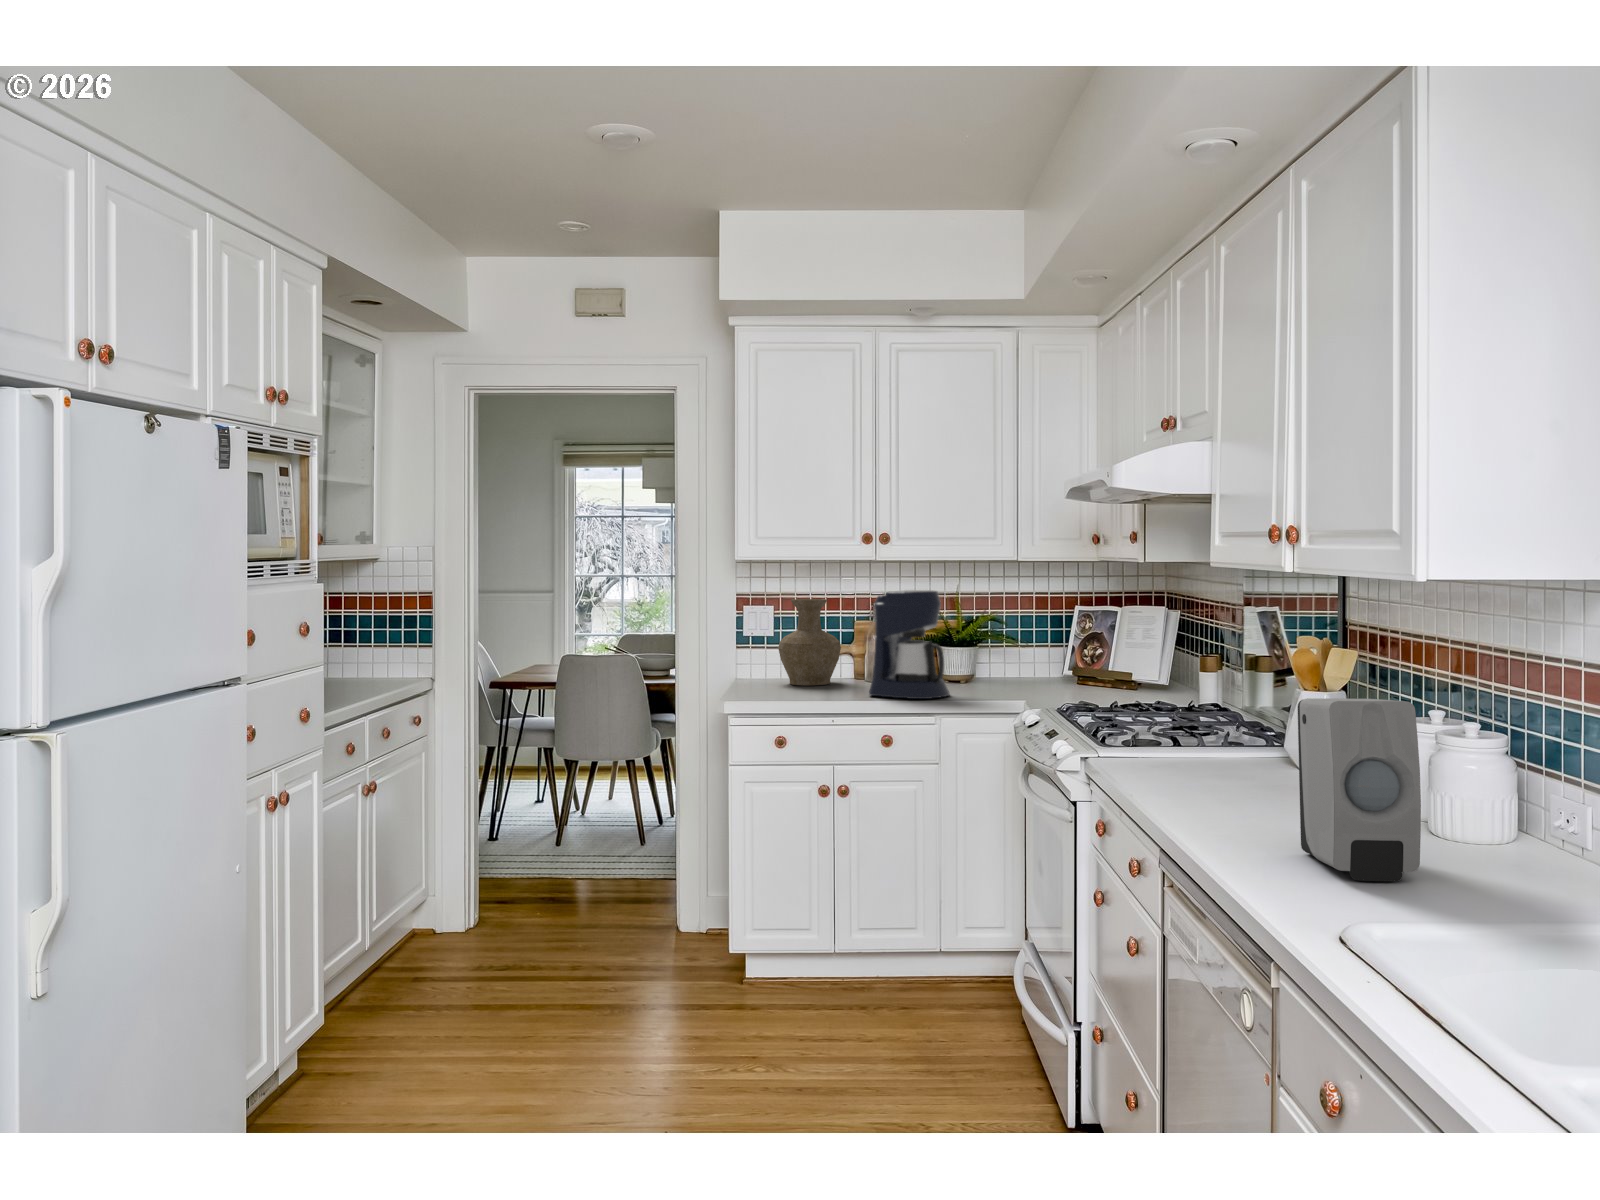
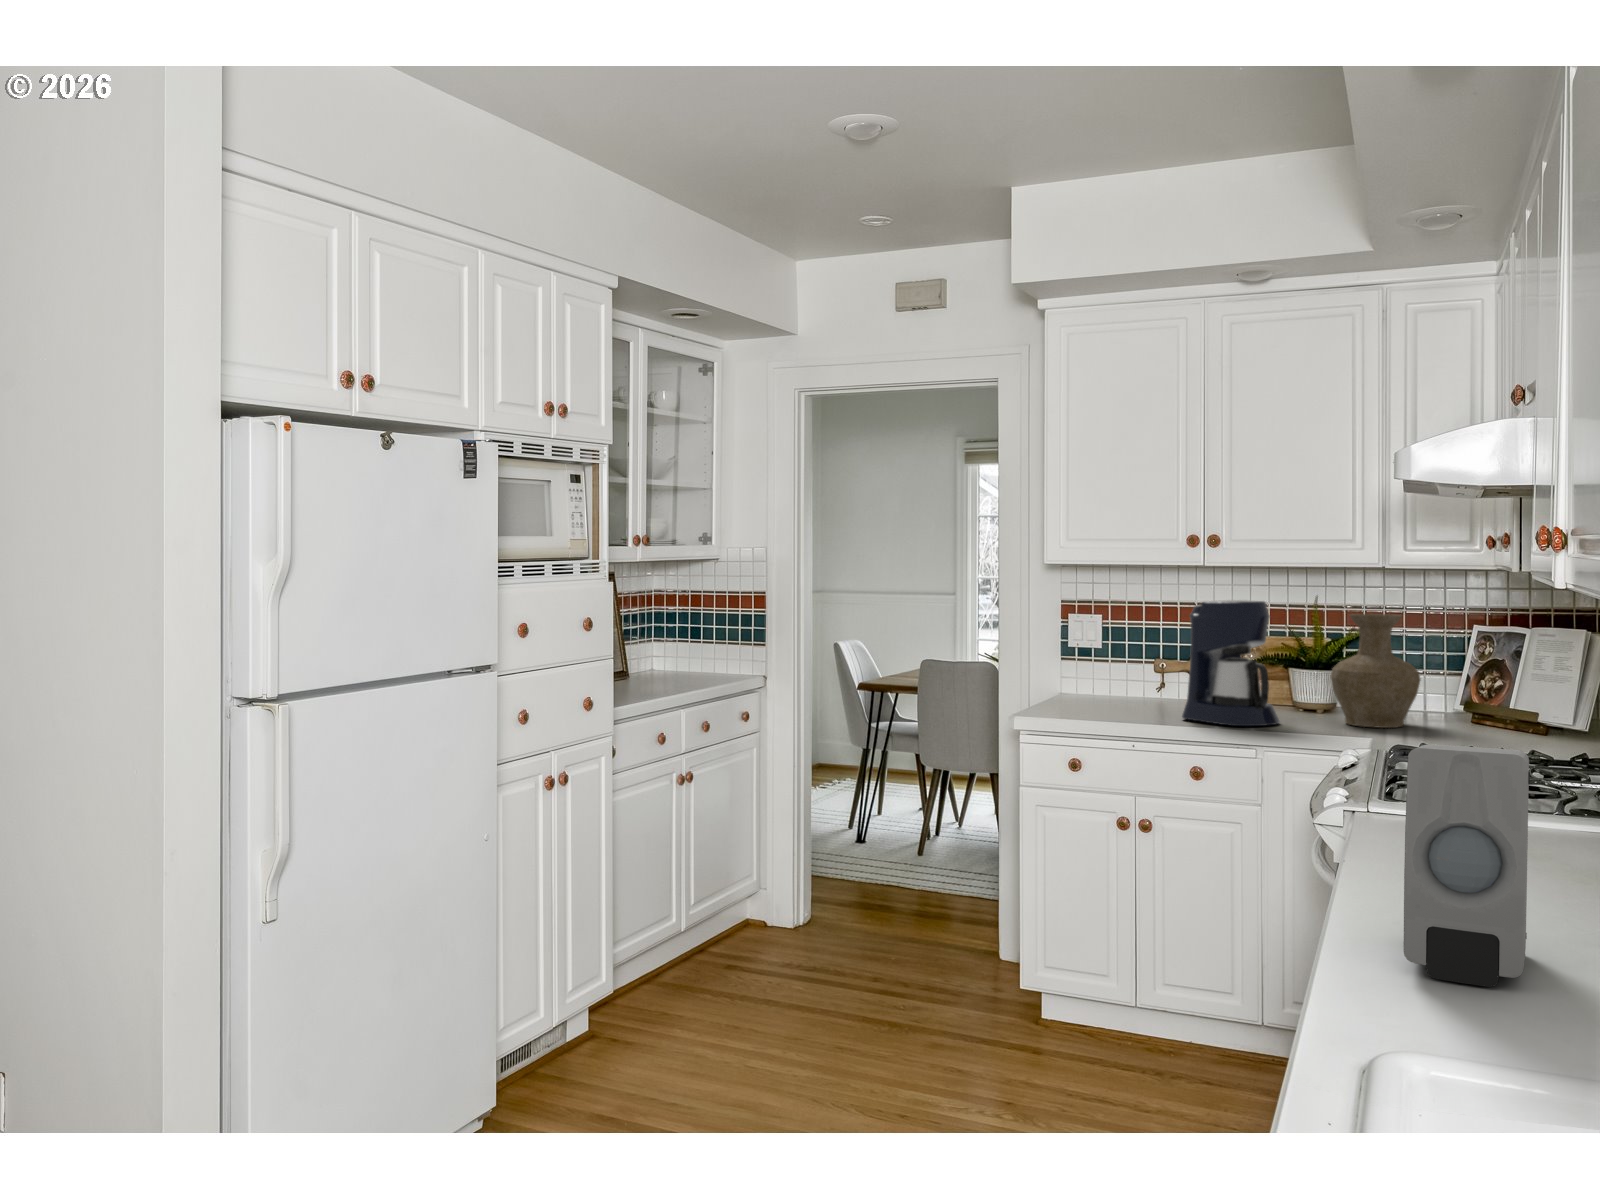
vase: present [778,599,841,685] -> present [1330,614,1420,728]

